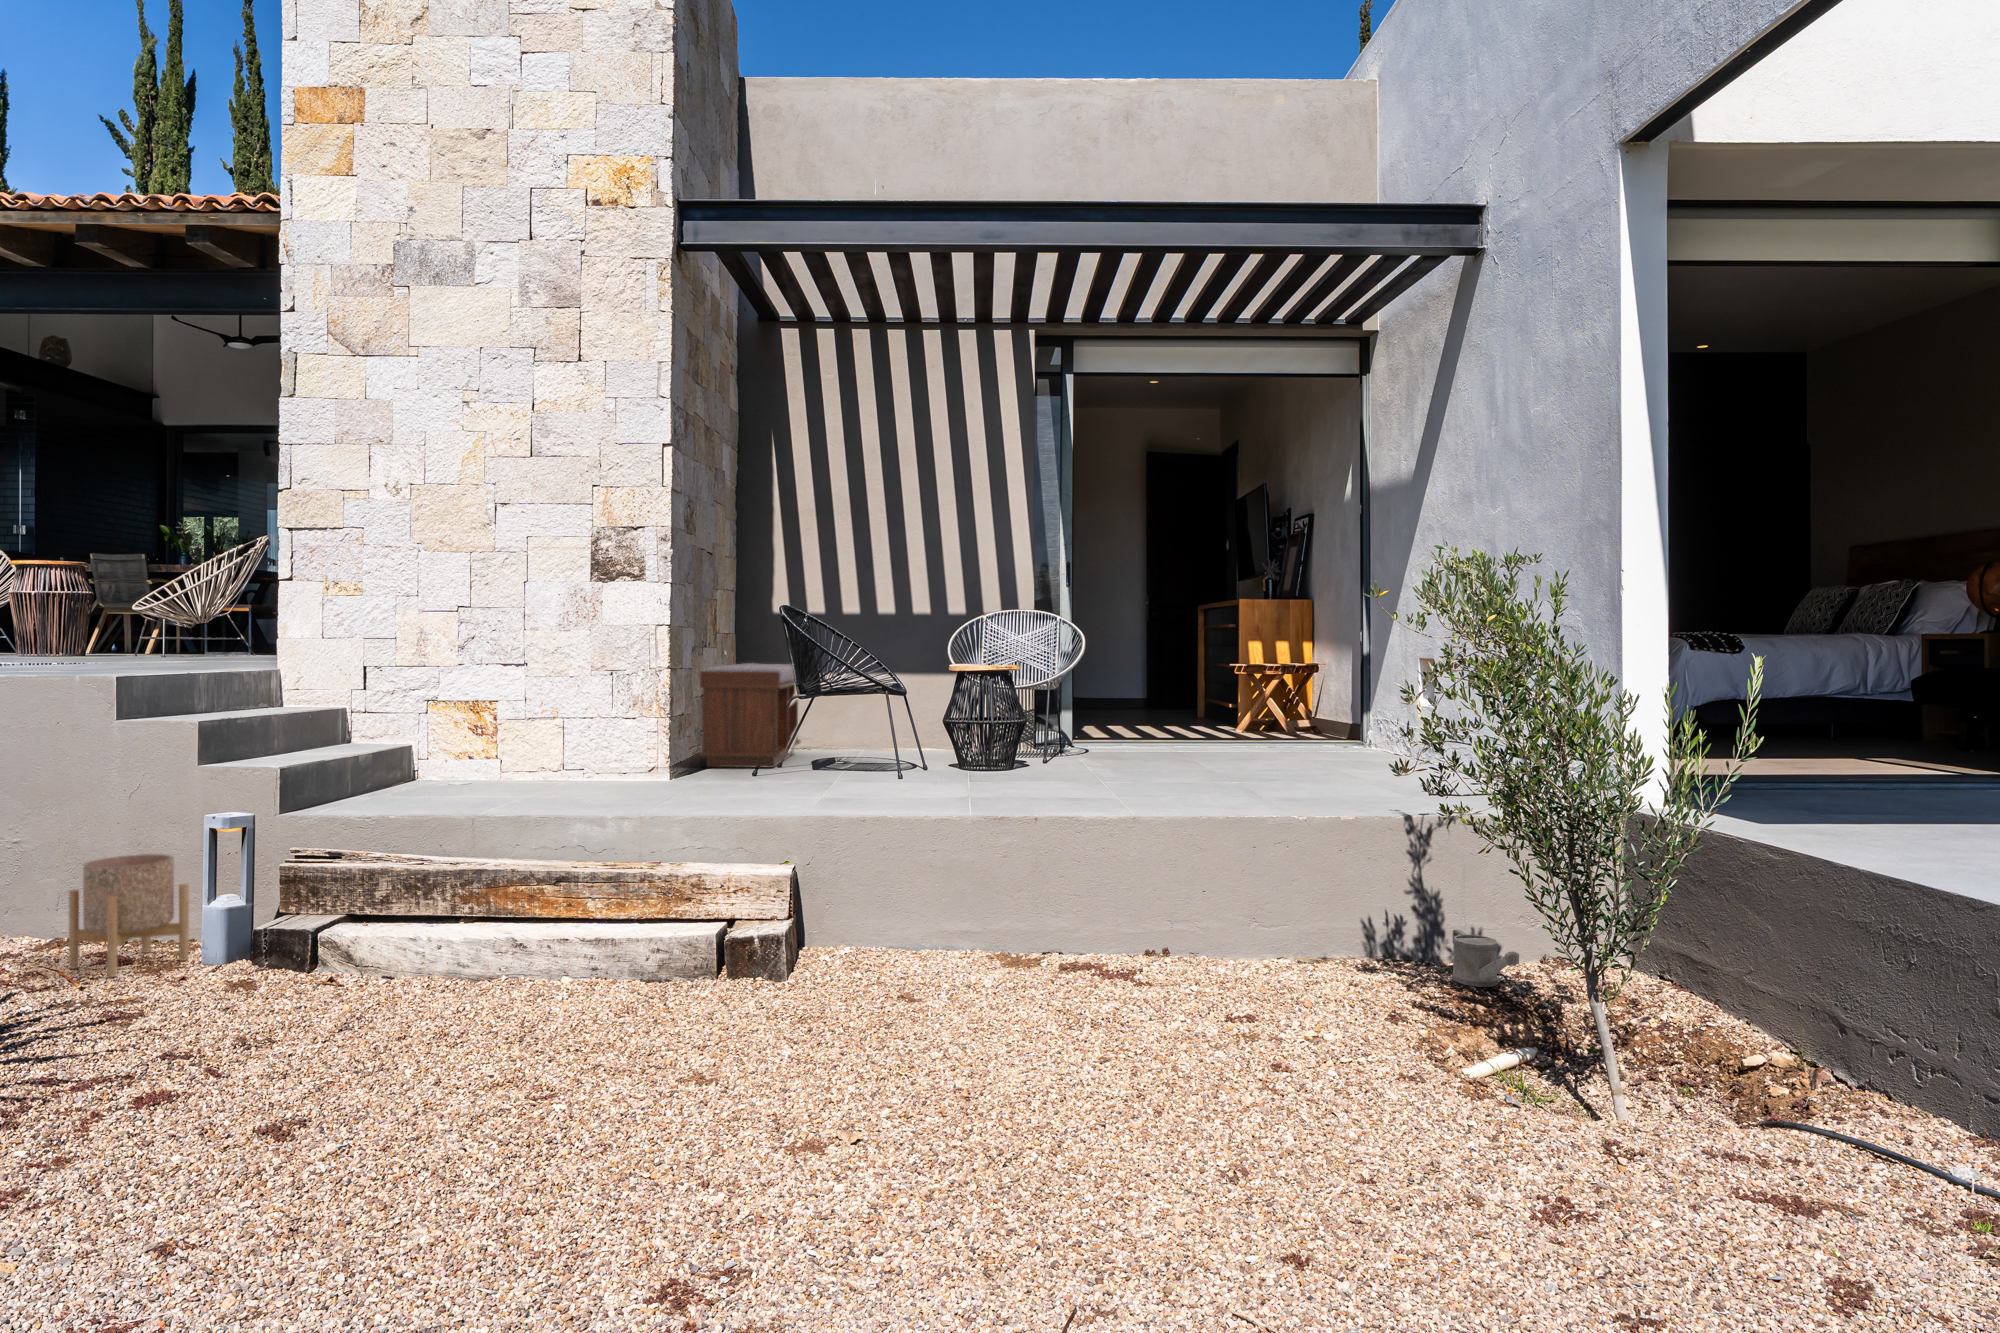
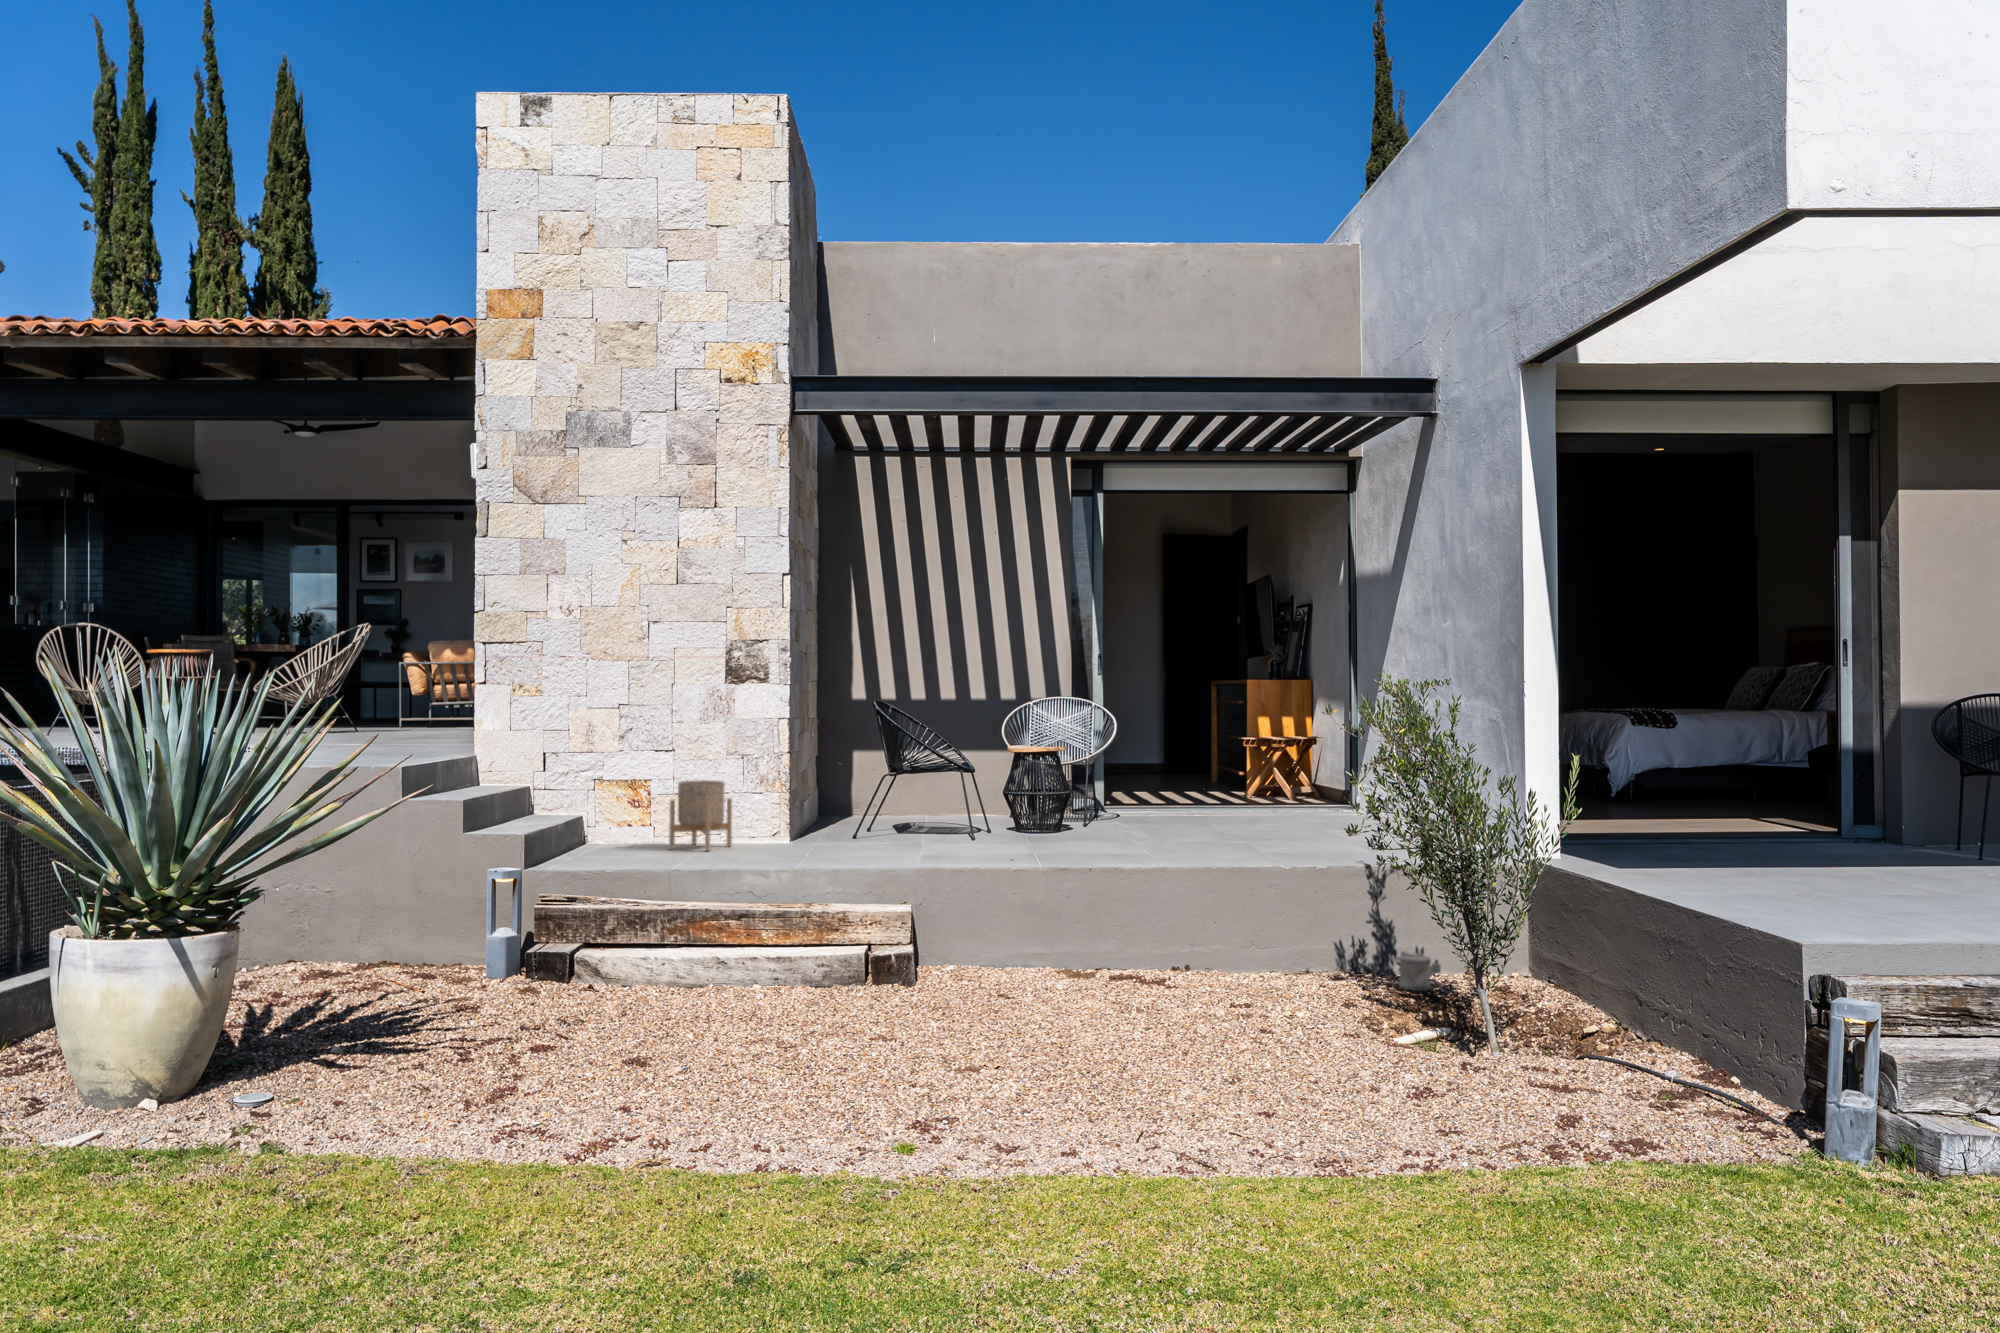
bench: present [700,663,800,768] -> none [797,743,869,833]
planter: present [69,854,189,977] -> present [669,780,732,851]

